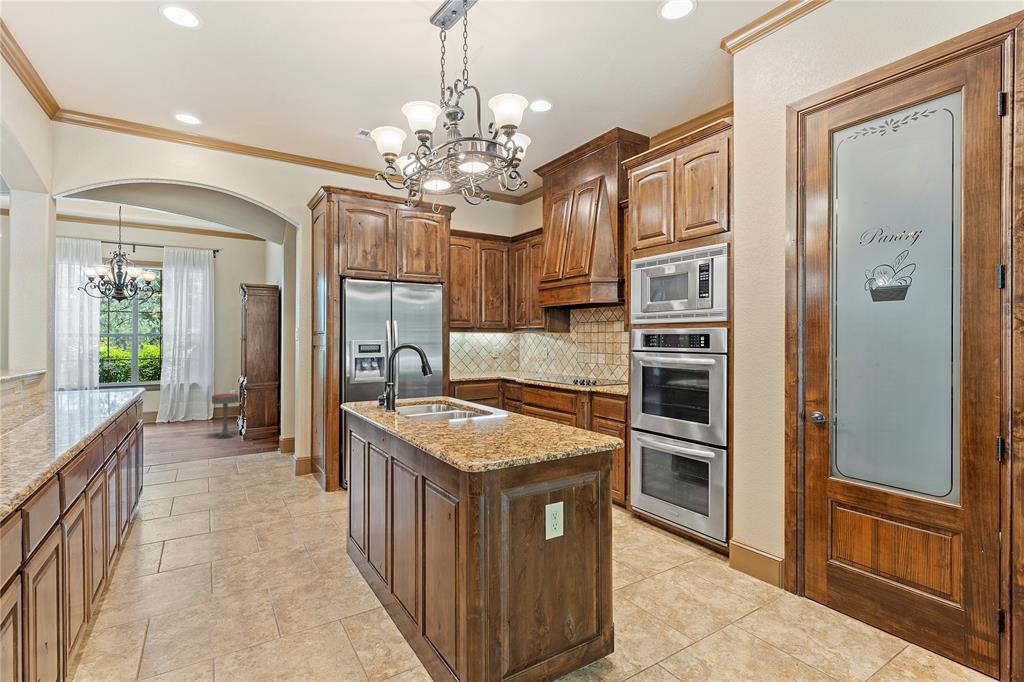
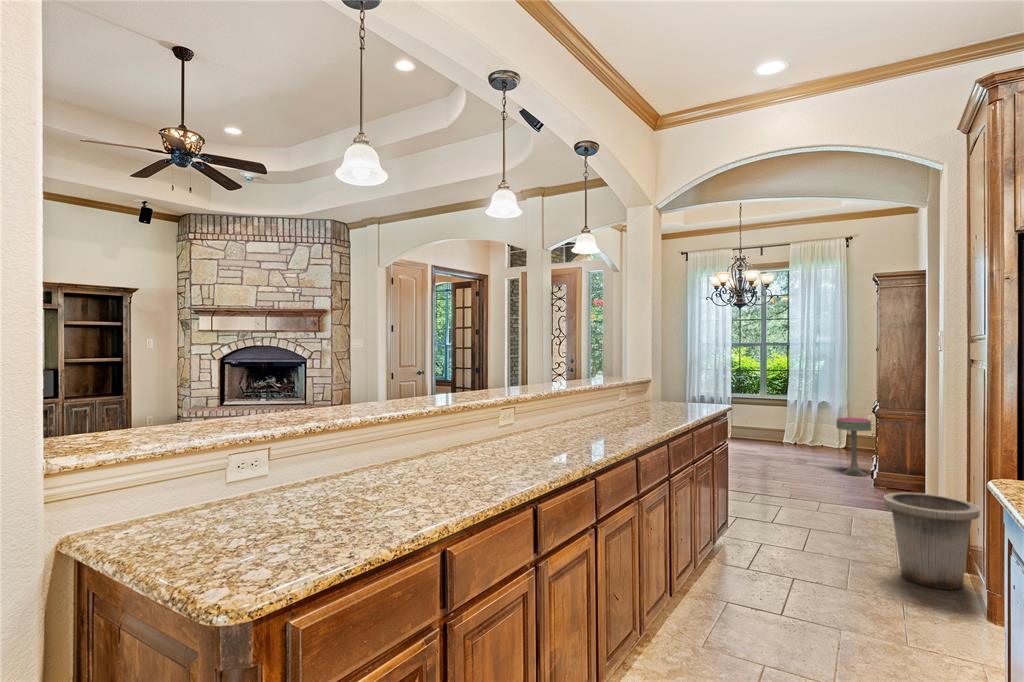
trash can: none [264,435,317,492] -> present [884,493,980,589]

